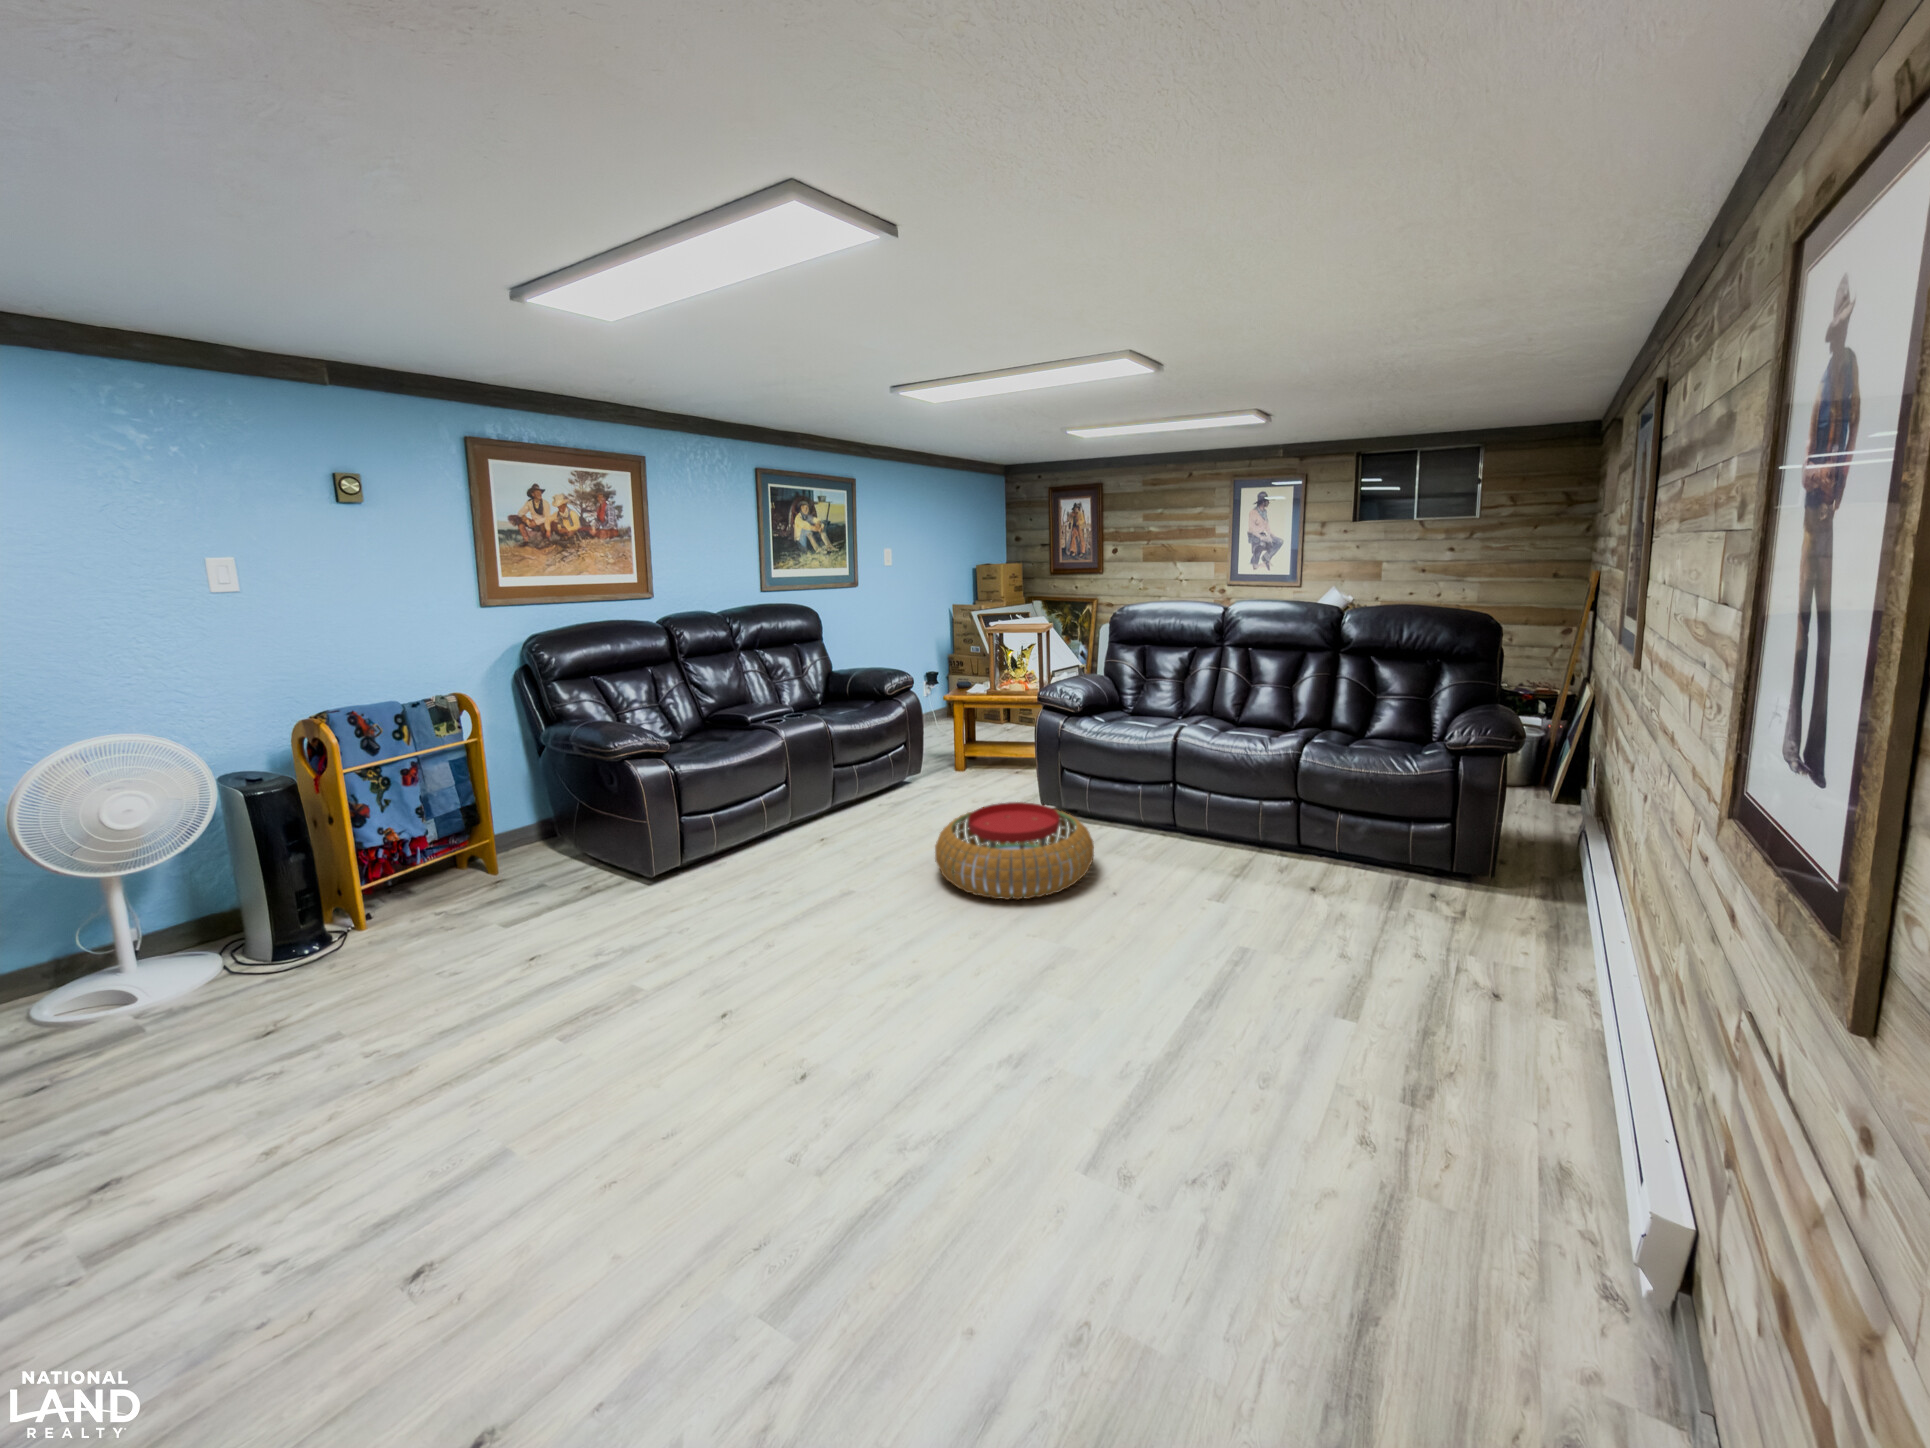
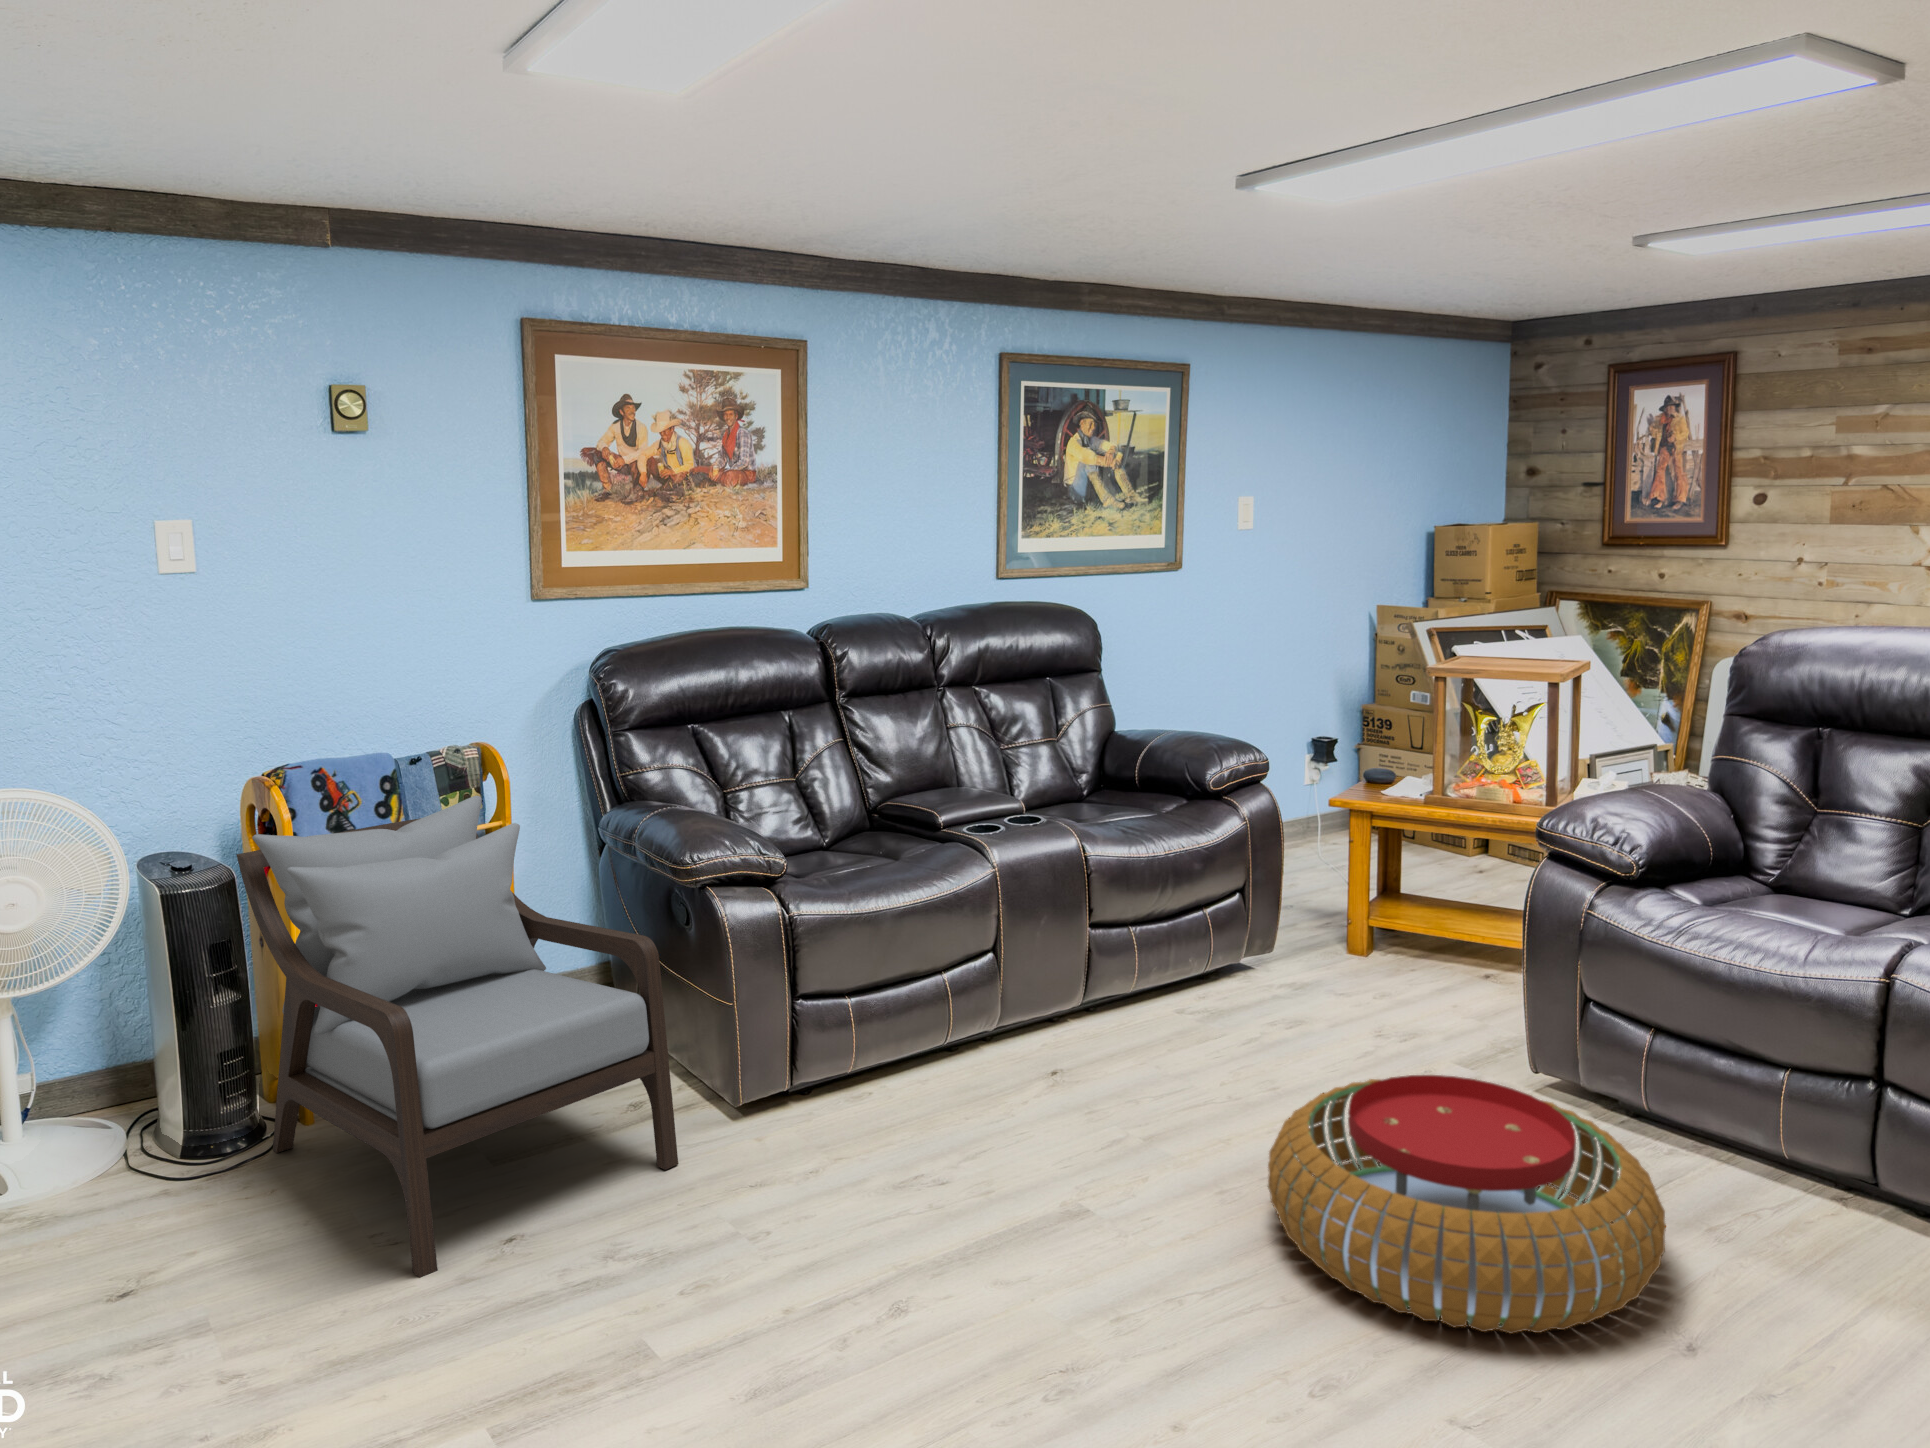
armchair: none [301,721,627,983] -> present [236,796,678,1278]

